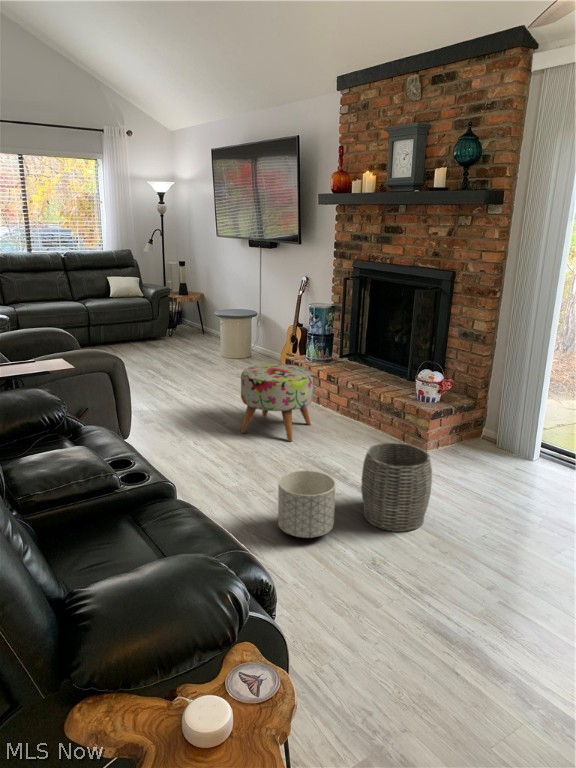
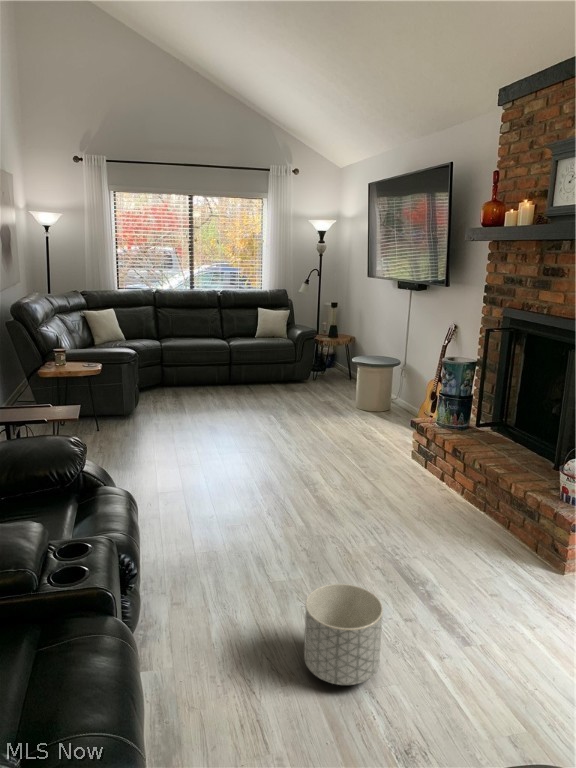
ottoman: present [241,364,313,441] -> none [330,428,424,528]
woven basket: present [361,443,432,532] -> none [429,564,535,705]

